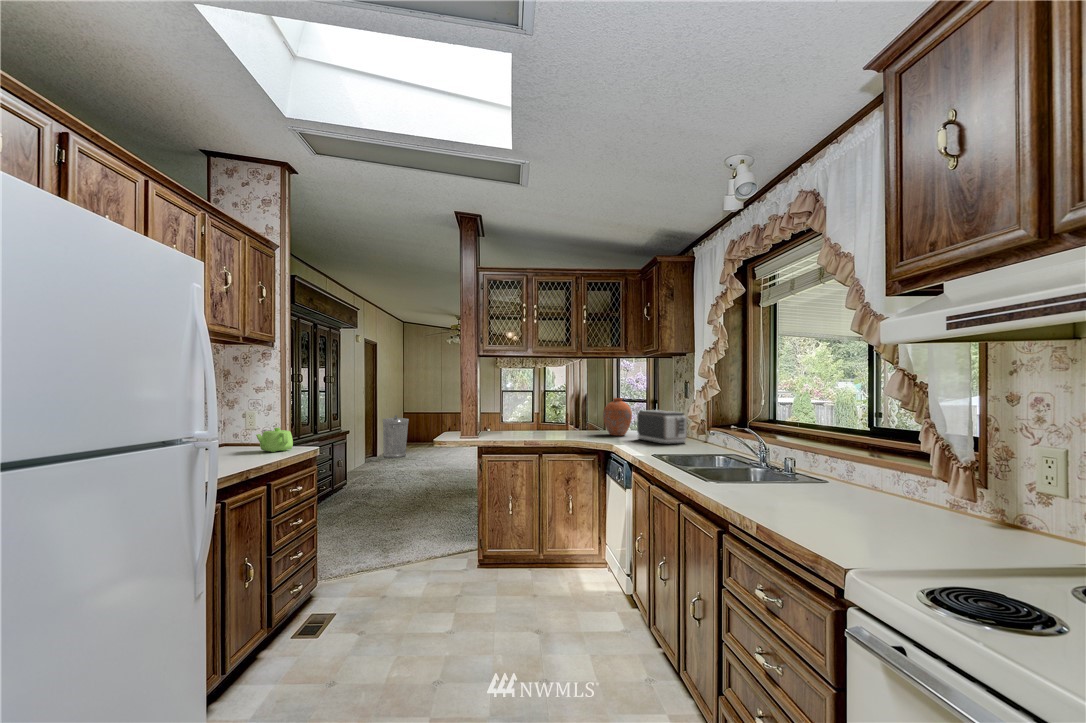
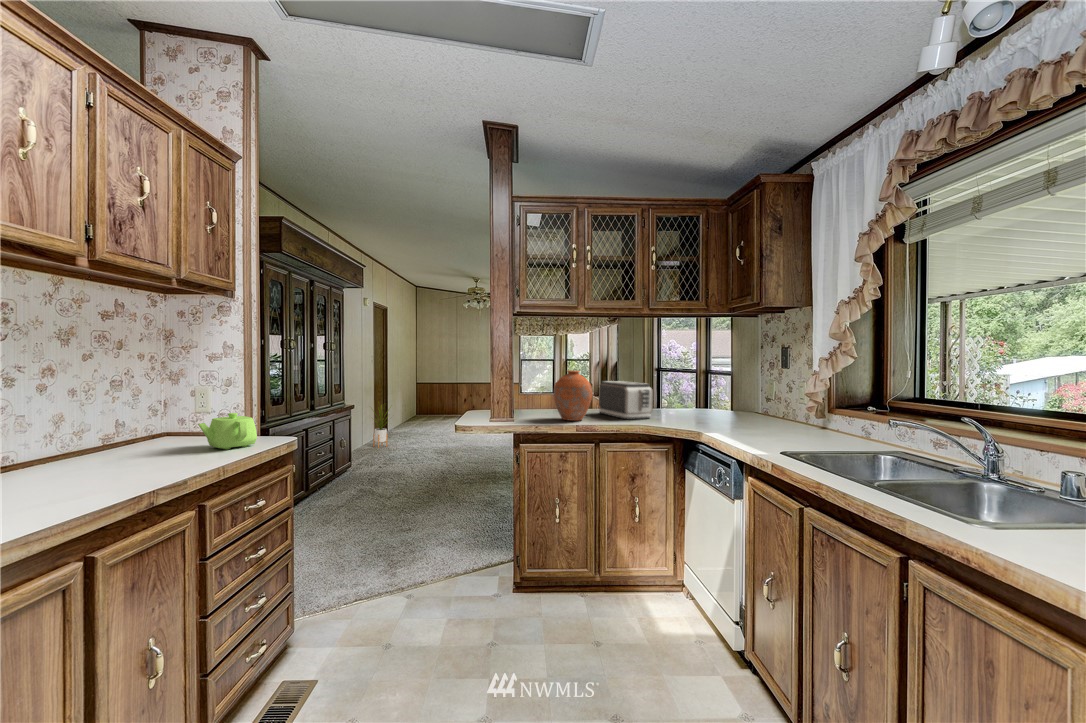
vase: present [603,398,632,436] -> present [554,371,592,421]
toaster: present [637,410,687,444] -> present [599,381,653,420]
trash can: present [383,415,409,458] -> none [394,387,422,433]
house plant: none [359,427,382,471] -> present [373,407,391,448]

